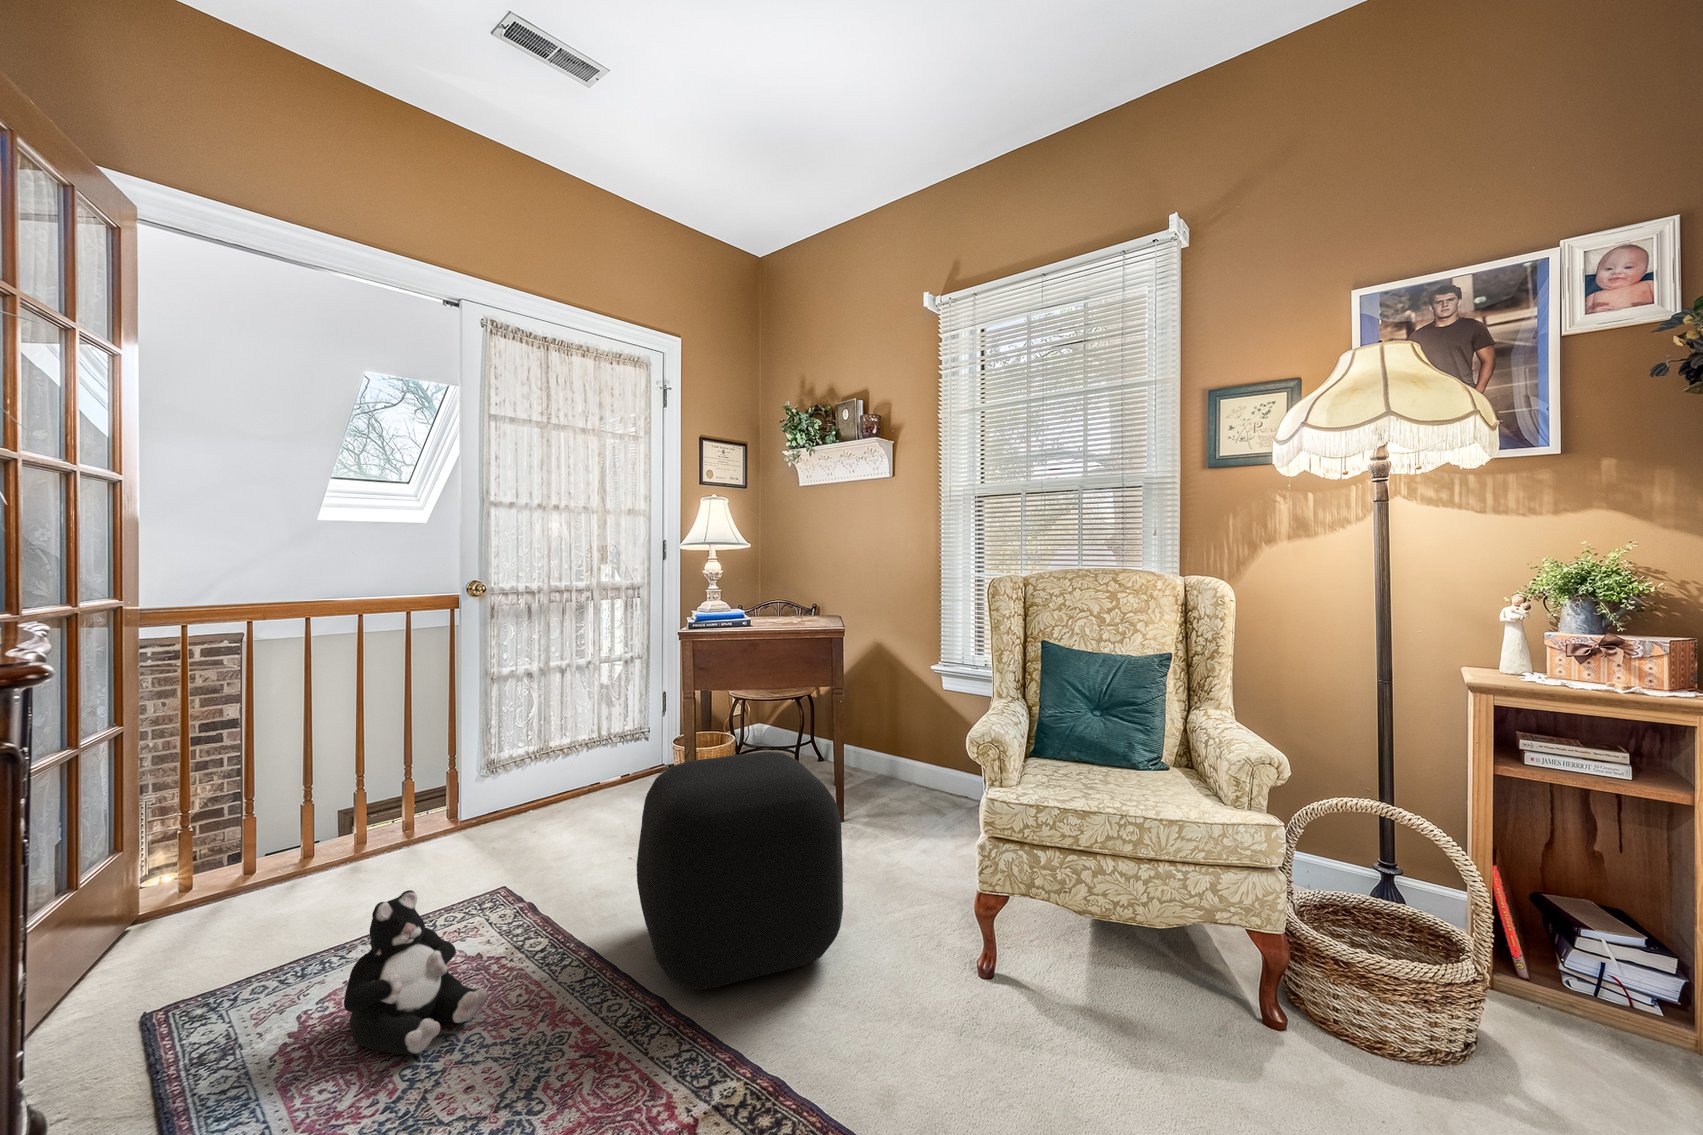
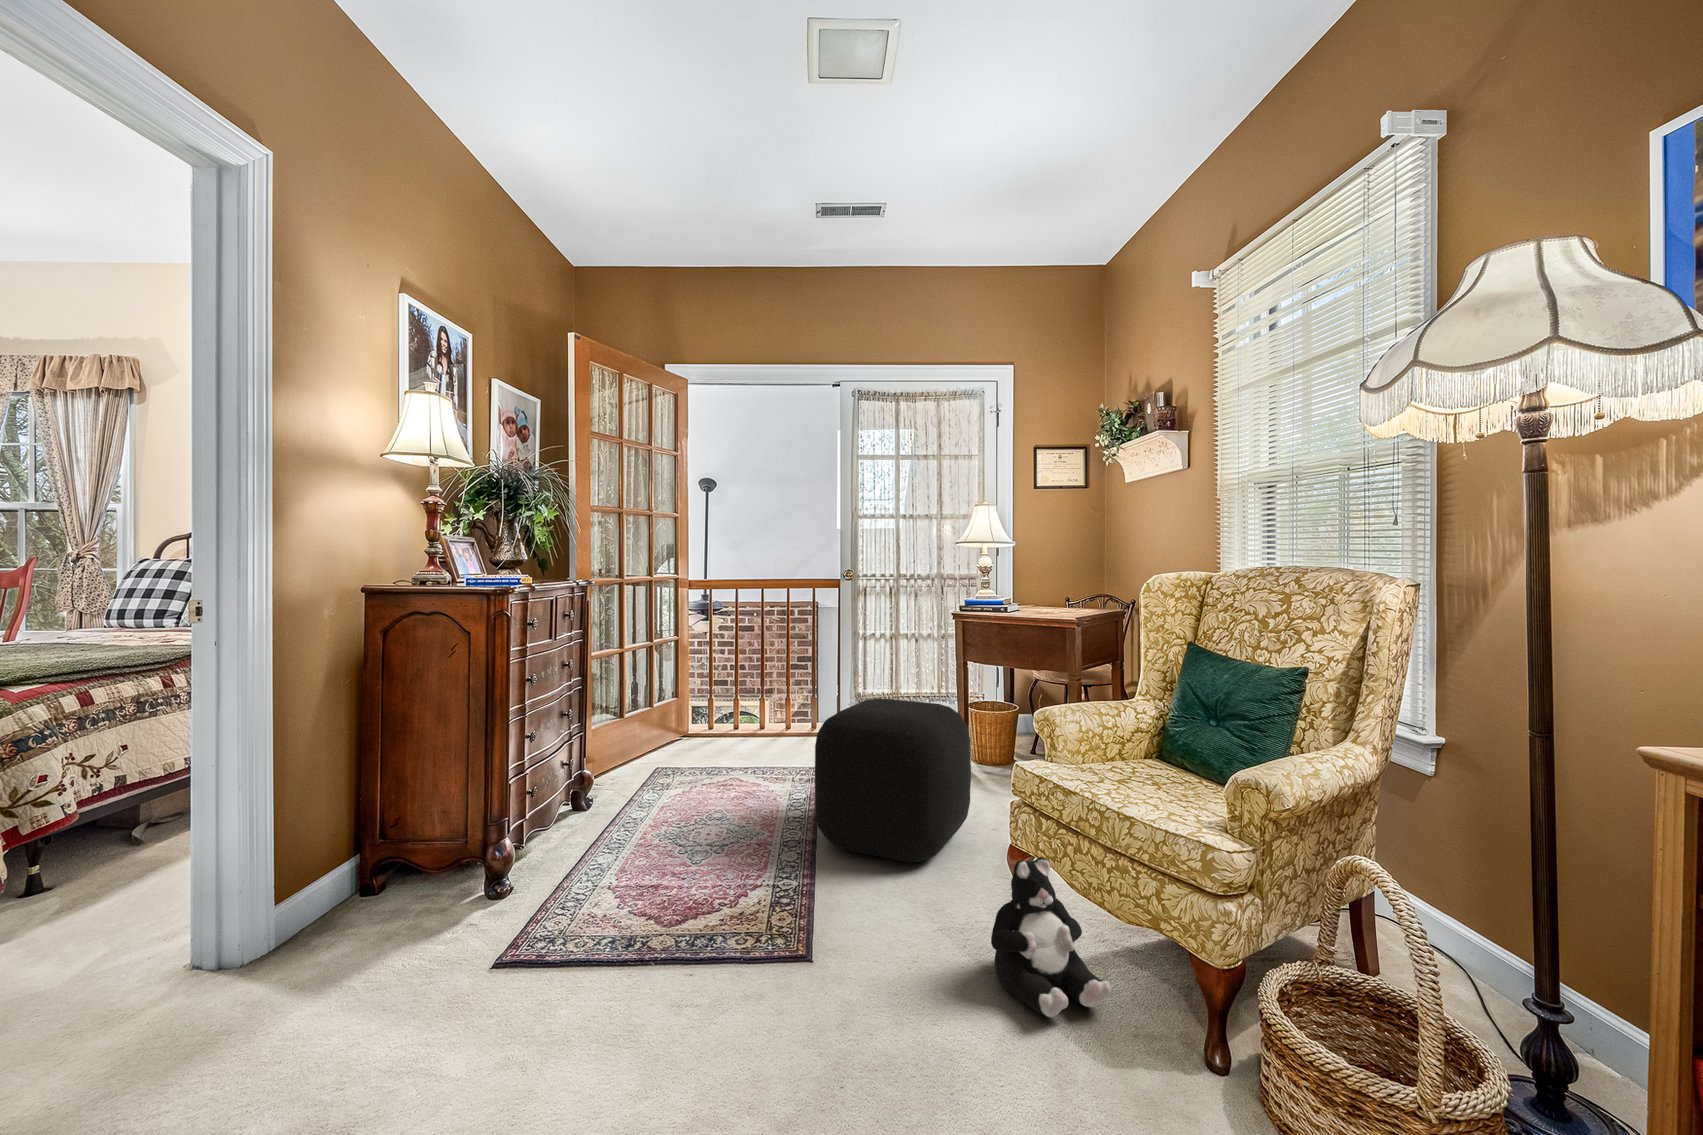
plush toy: present [344,890,487,1055] -> present [991,857,1111,1017]

